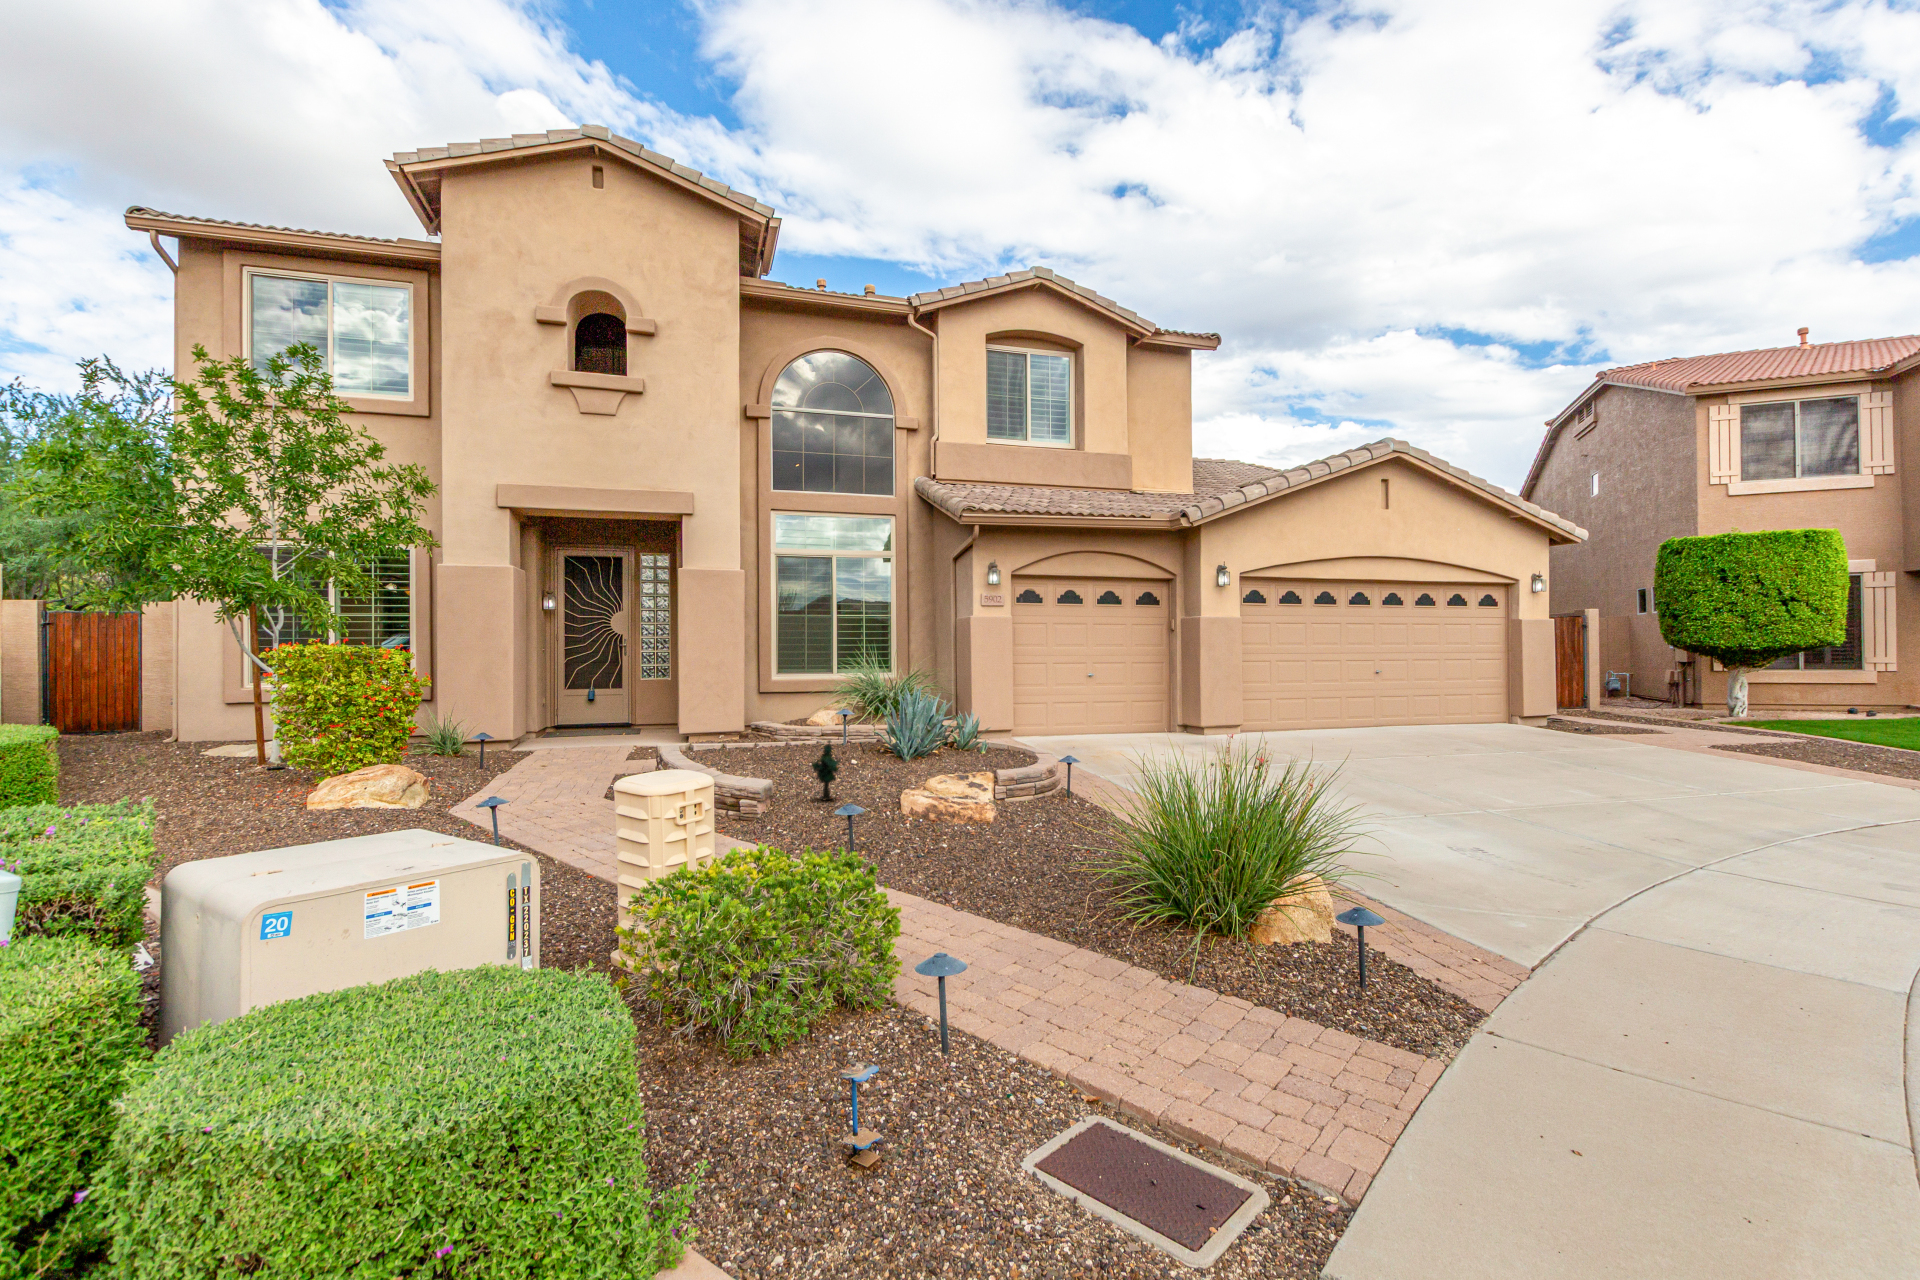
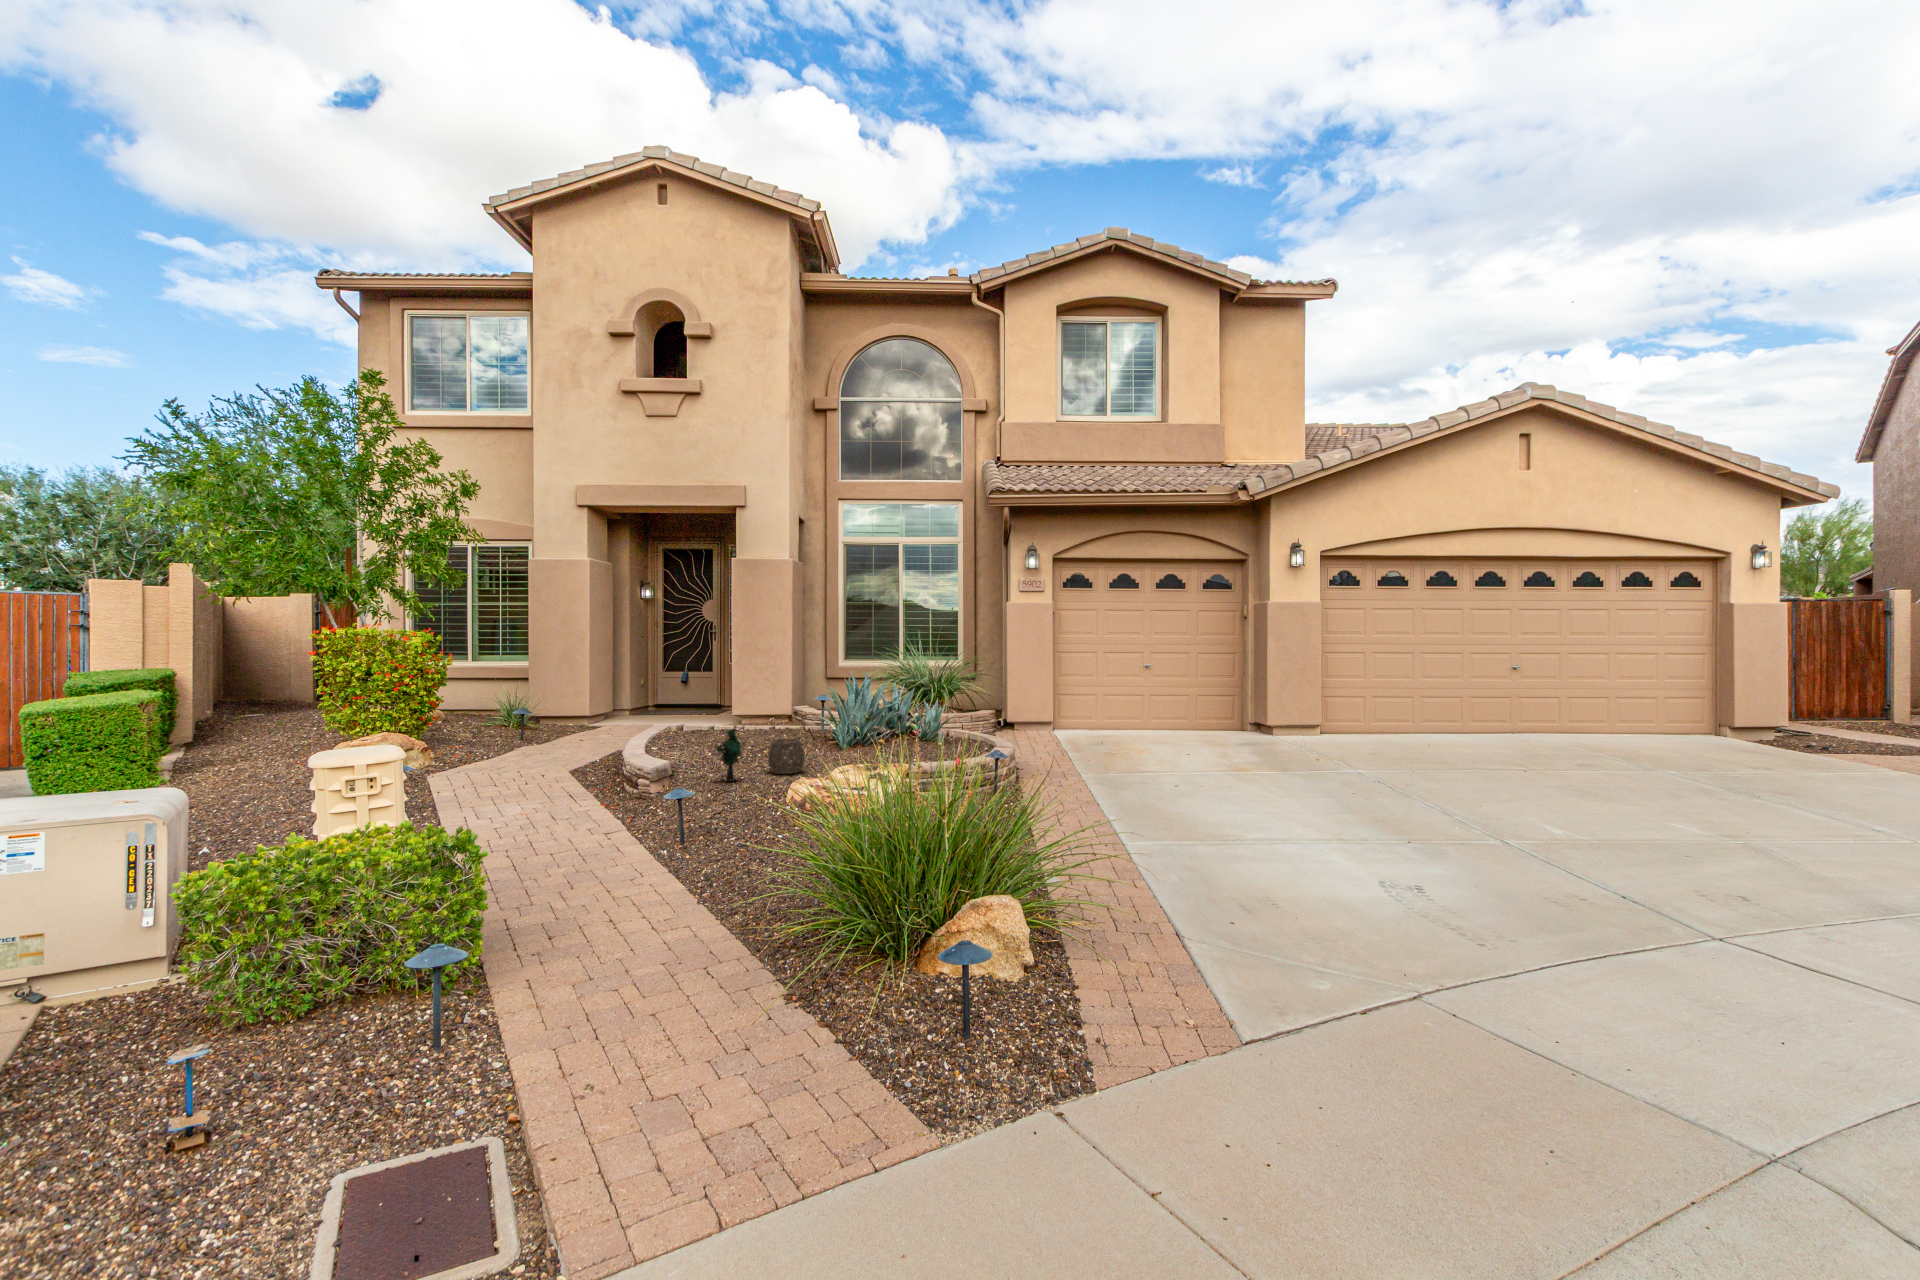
woven basket: none [844,754,883,791] -> present [768,739,805,774]

